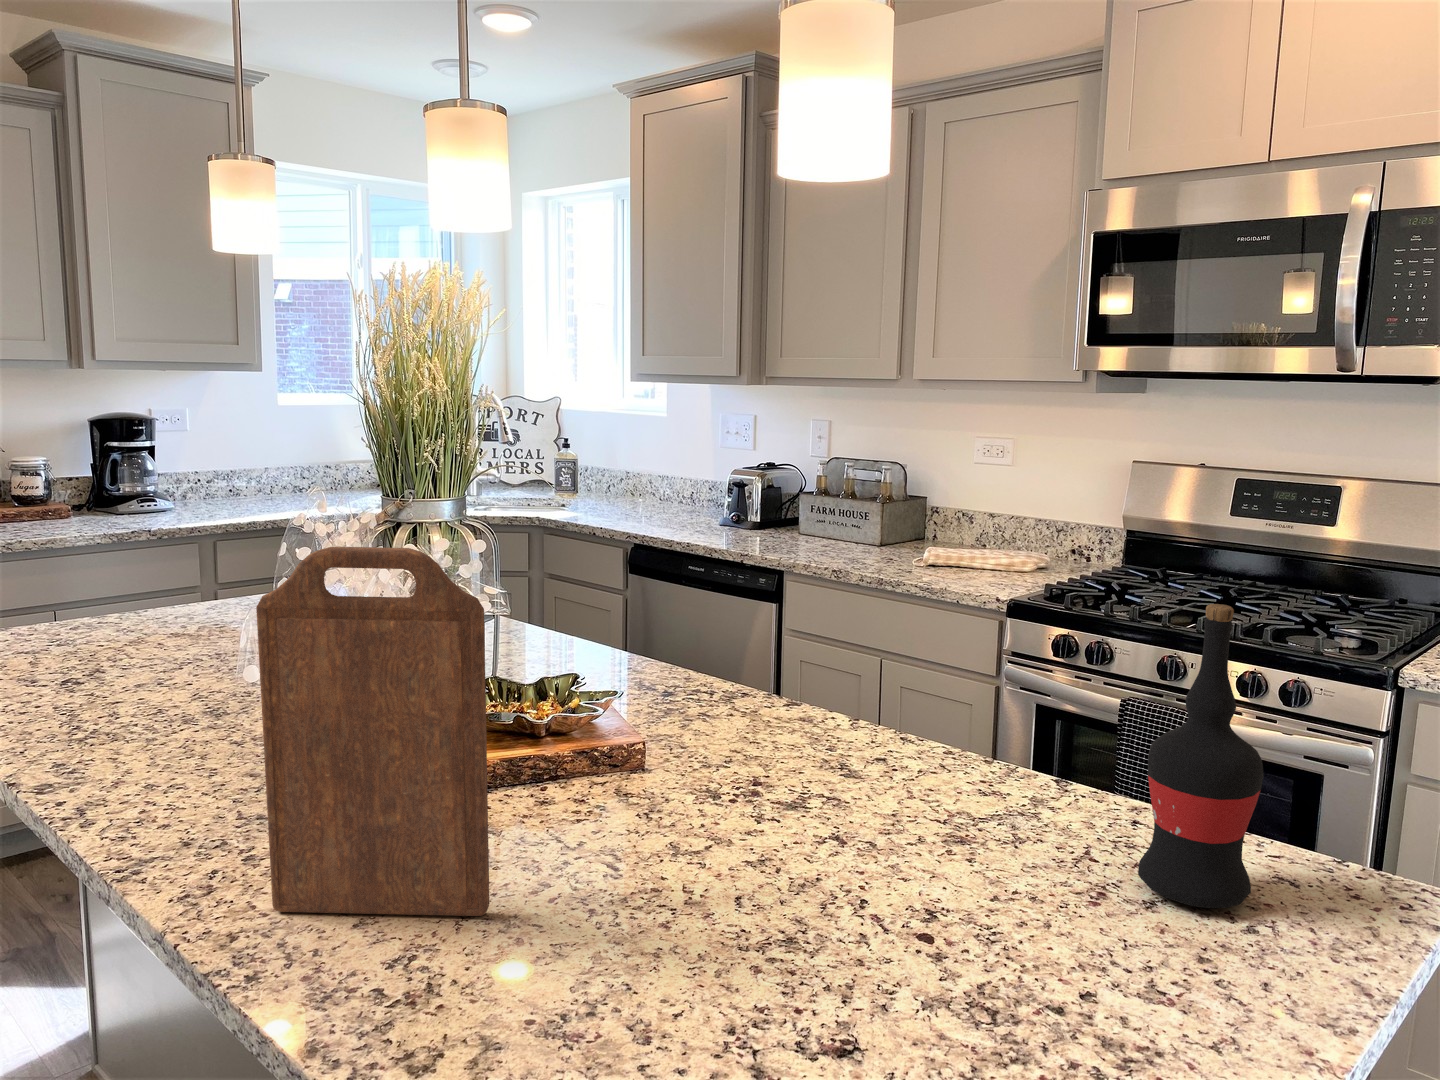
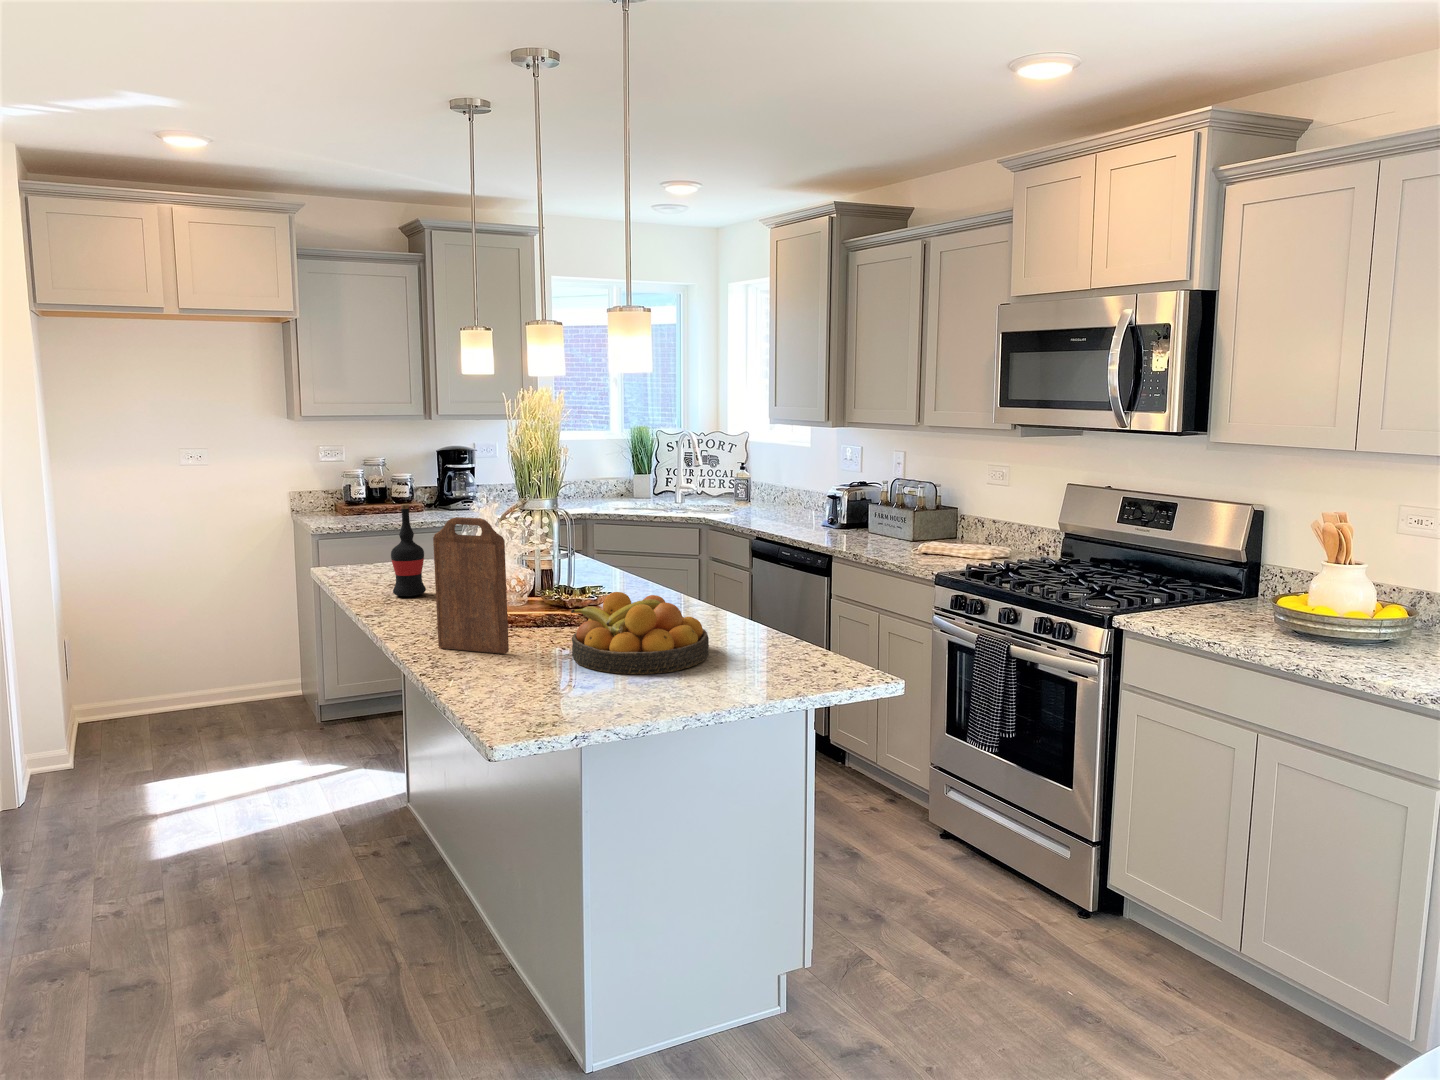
wine bottle: present [1138,604,1264,908] -> present [391,504,426,596]
fruit bowl: none [654,718,1009,969] -> present [571,592,709,674]

